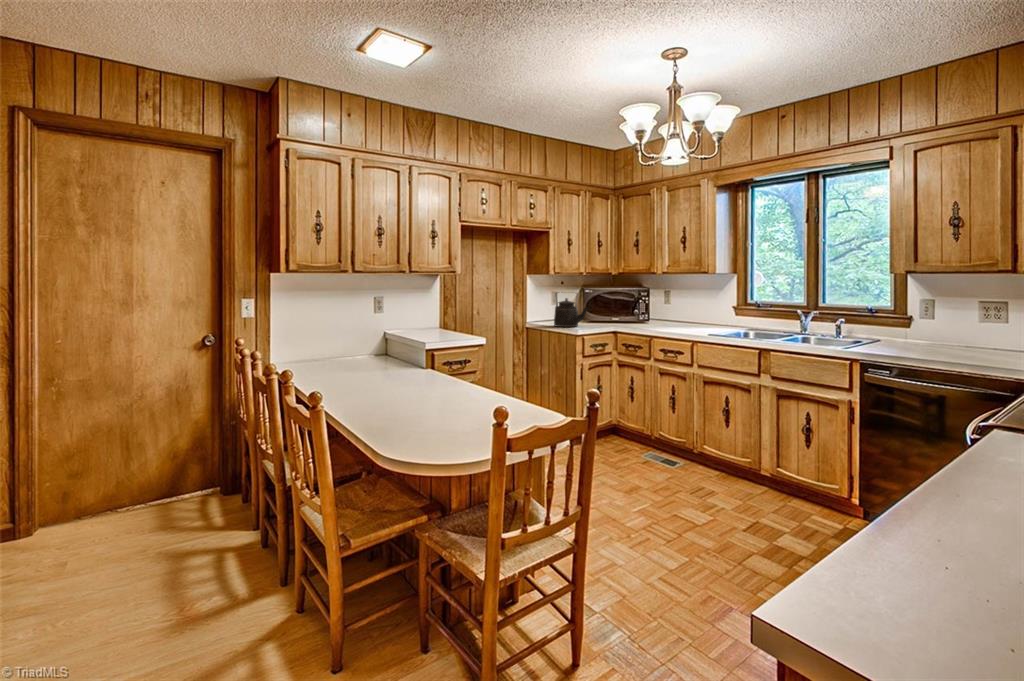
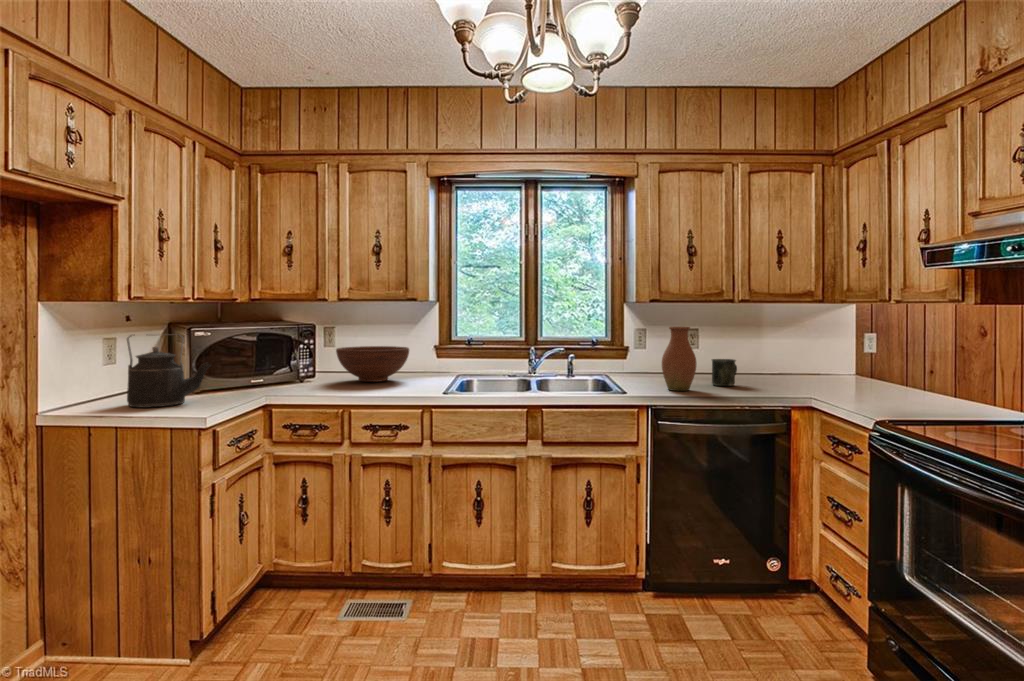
vase: none [892,297,930,354] -> present [662,326,697,391]
fruit bowl: none [668,304,716,327] -> present [336,346,409,382]
mug: none [967,330,1006,357] -> present [712,359,737,386]

